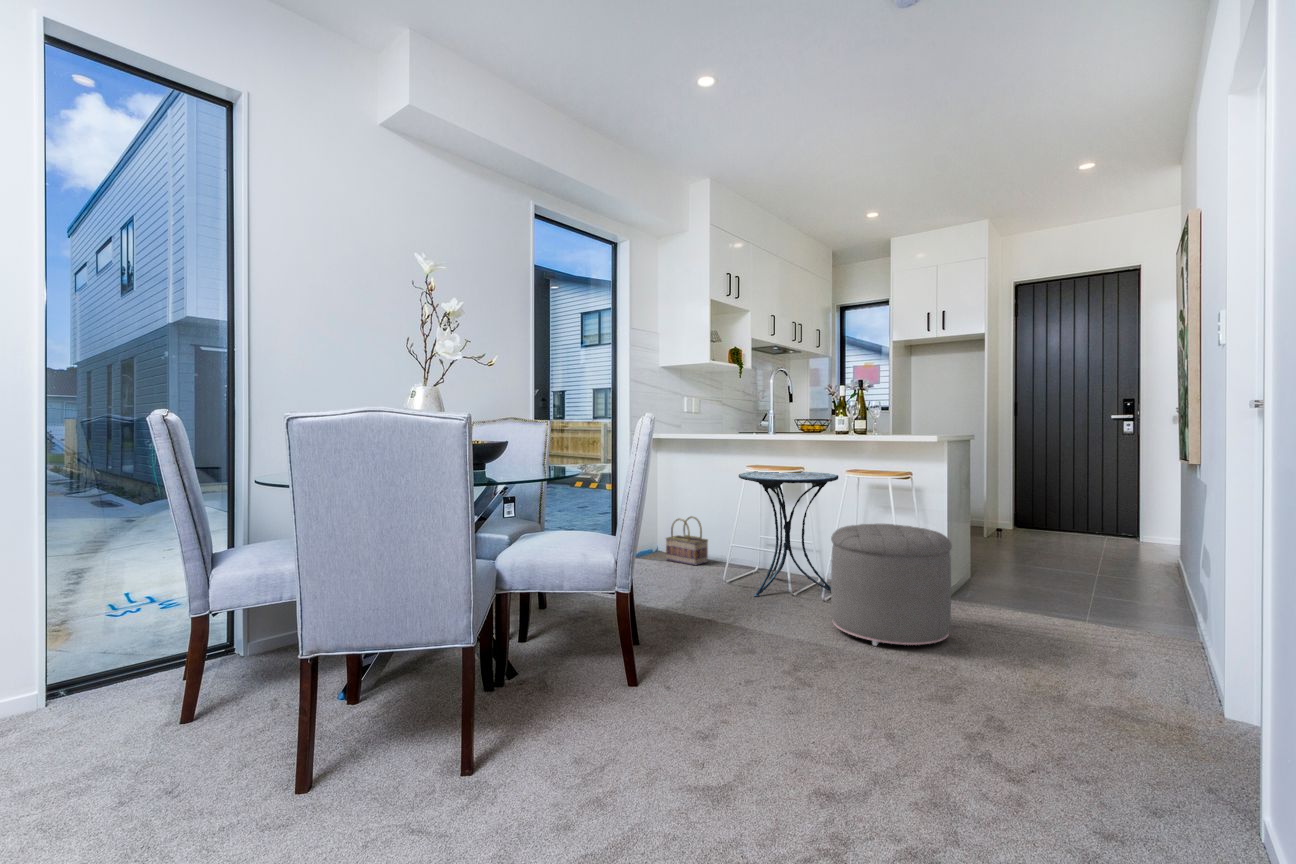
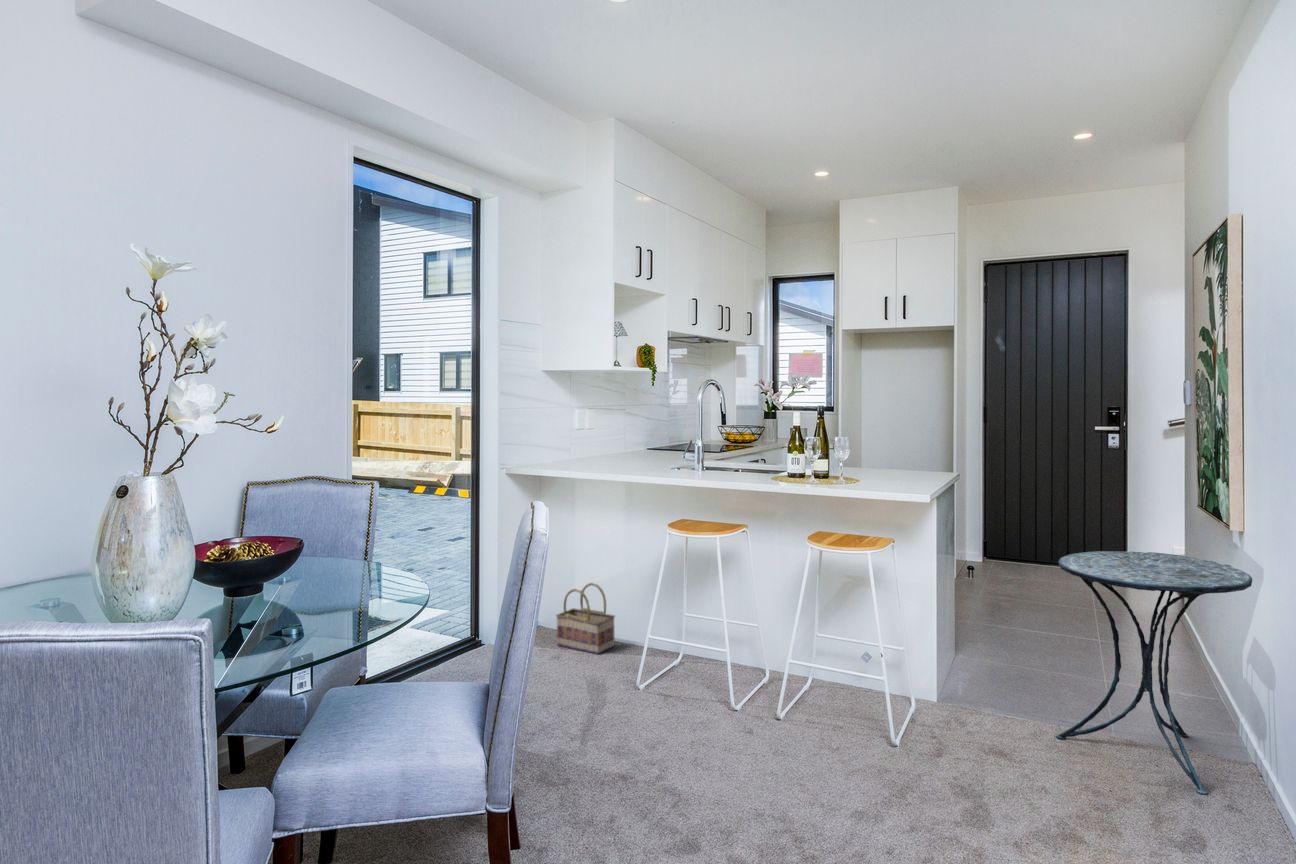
side table: present [739,471,838,597] -> present [1056,551,1252,795]
ottoman: present [831,524,952,646] -> none [798,622,963,815]

